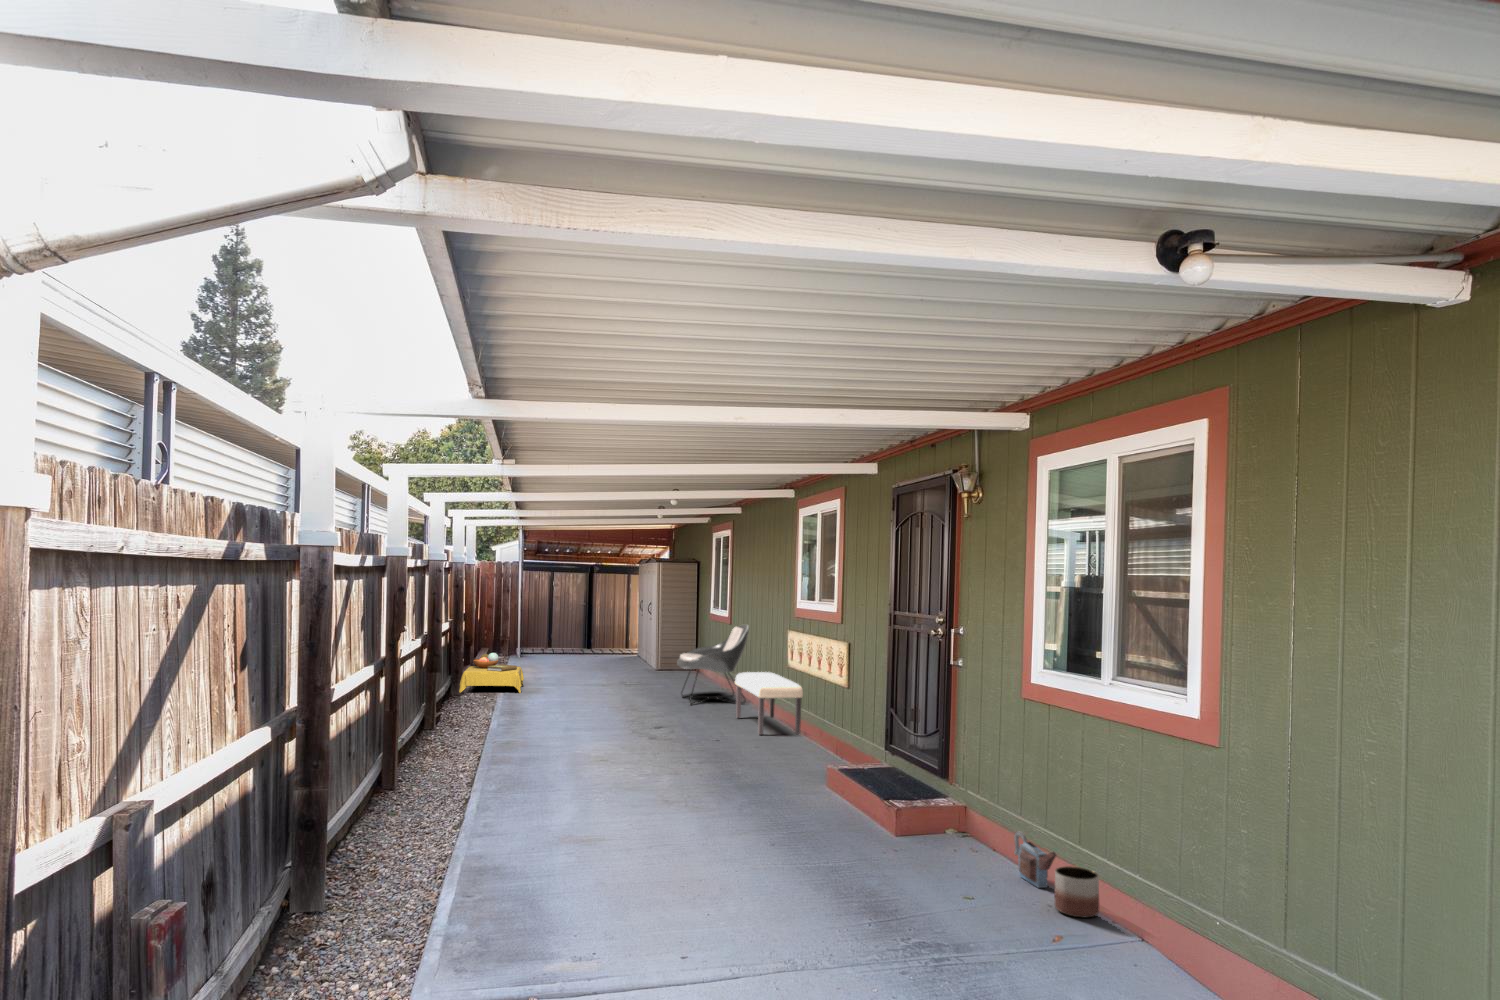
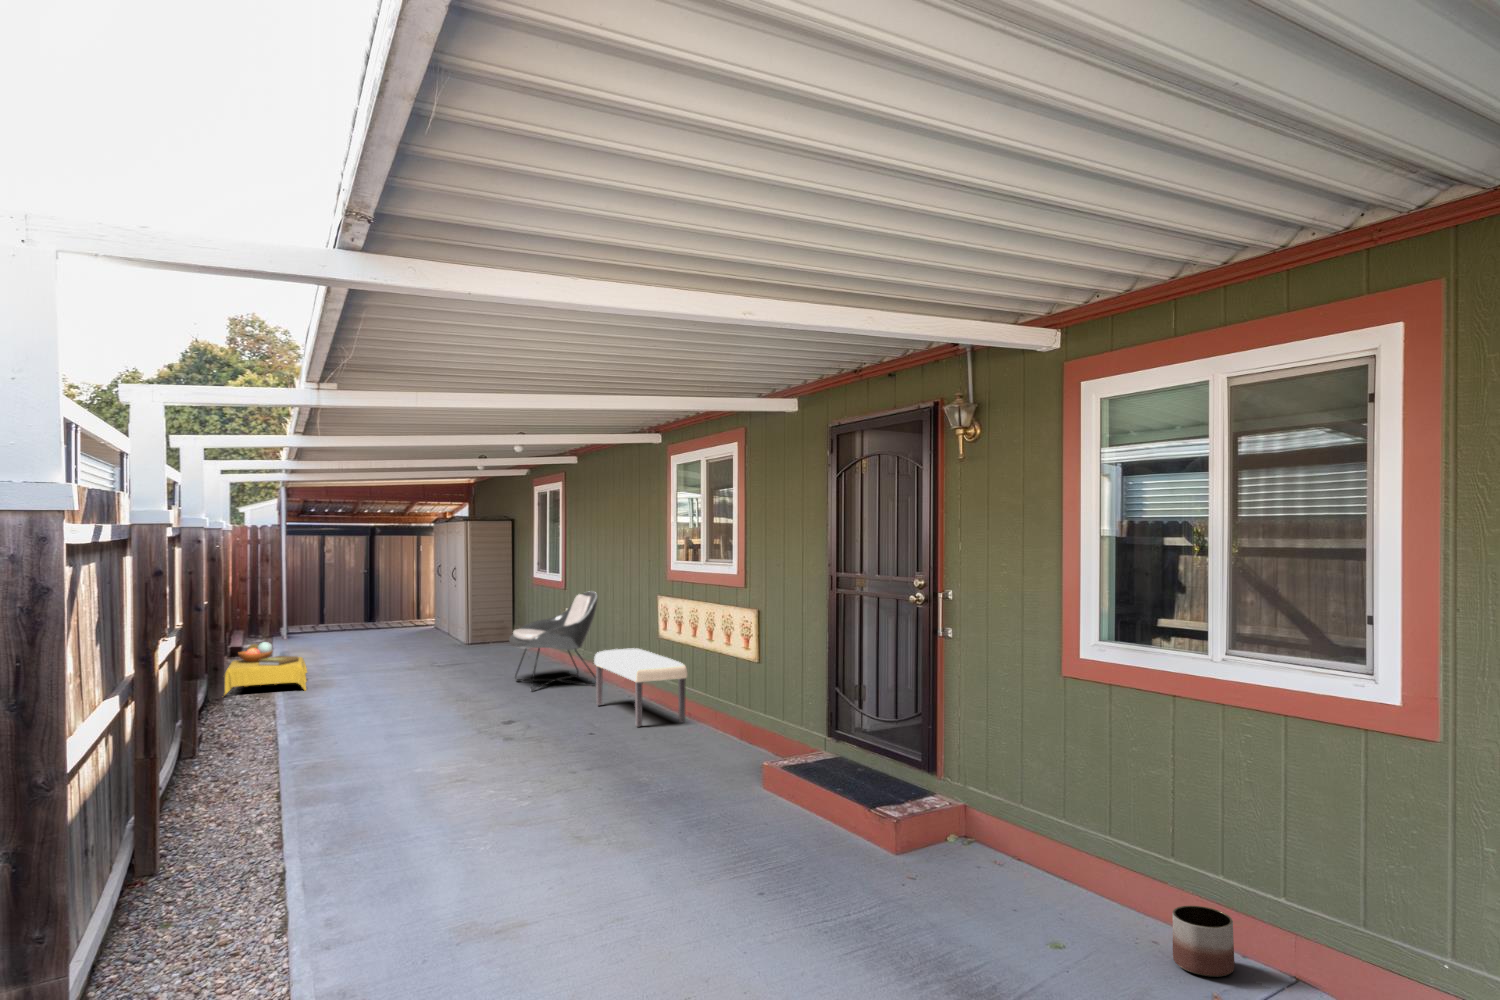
watering can: present [1014,831,1056,888] -> none [1076,856,1157,932]

